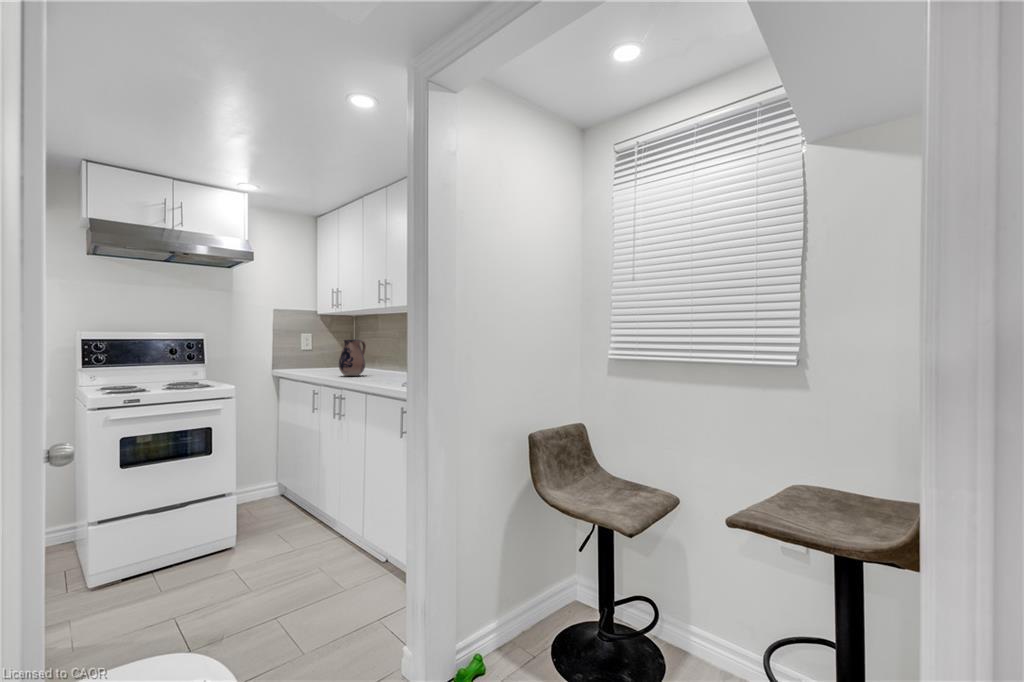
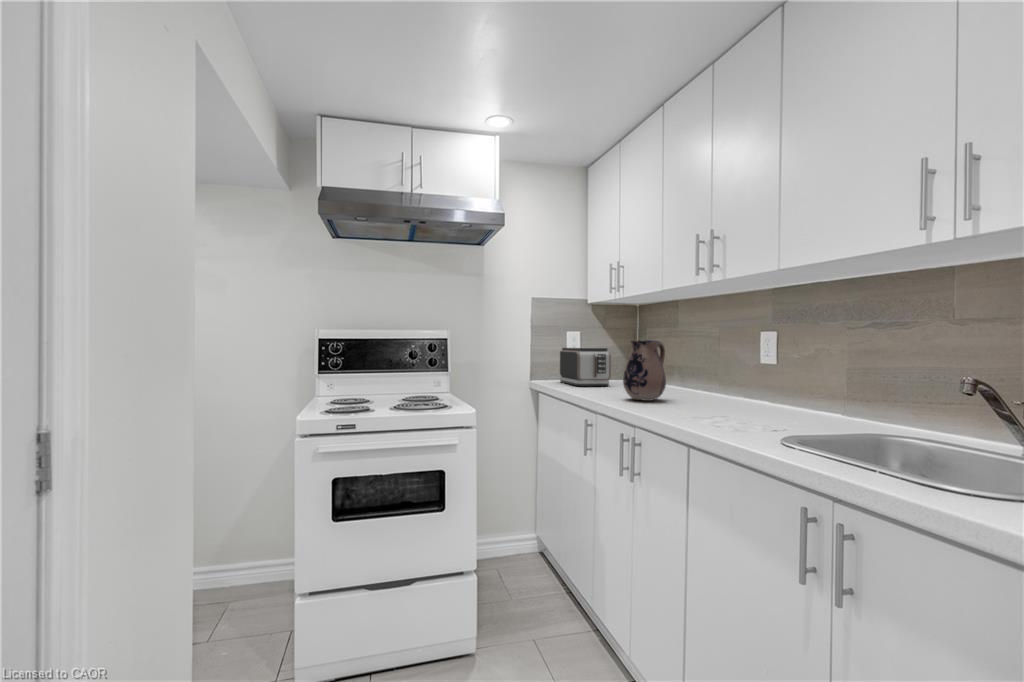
toaster: none [297,345,335,371] -> present [560,348,611,386]

